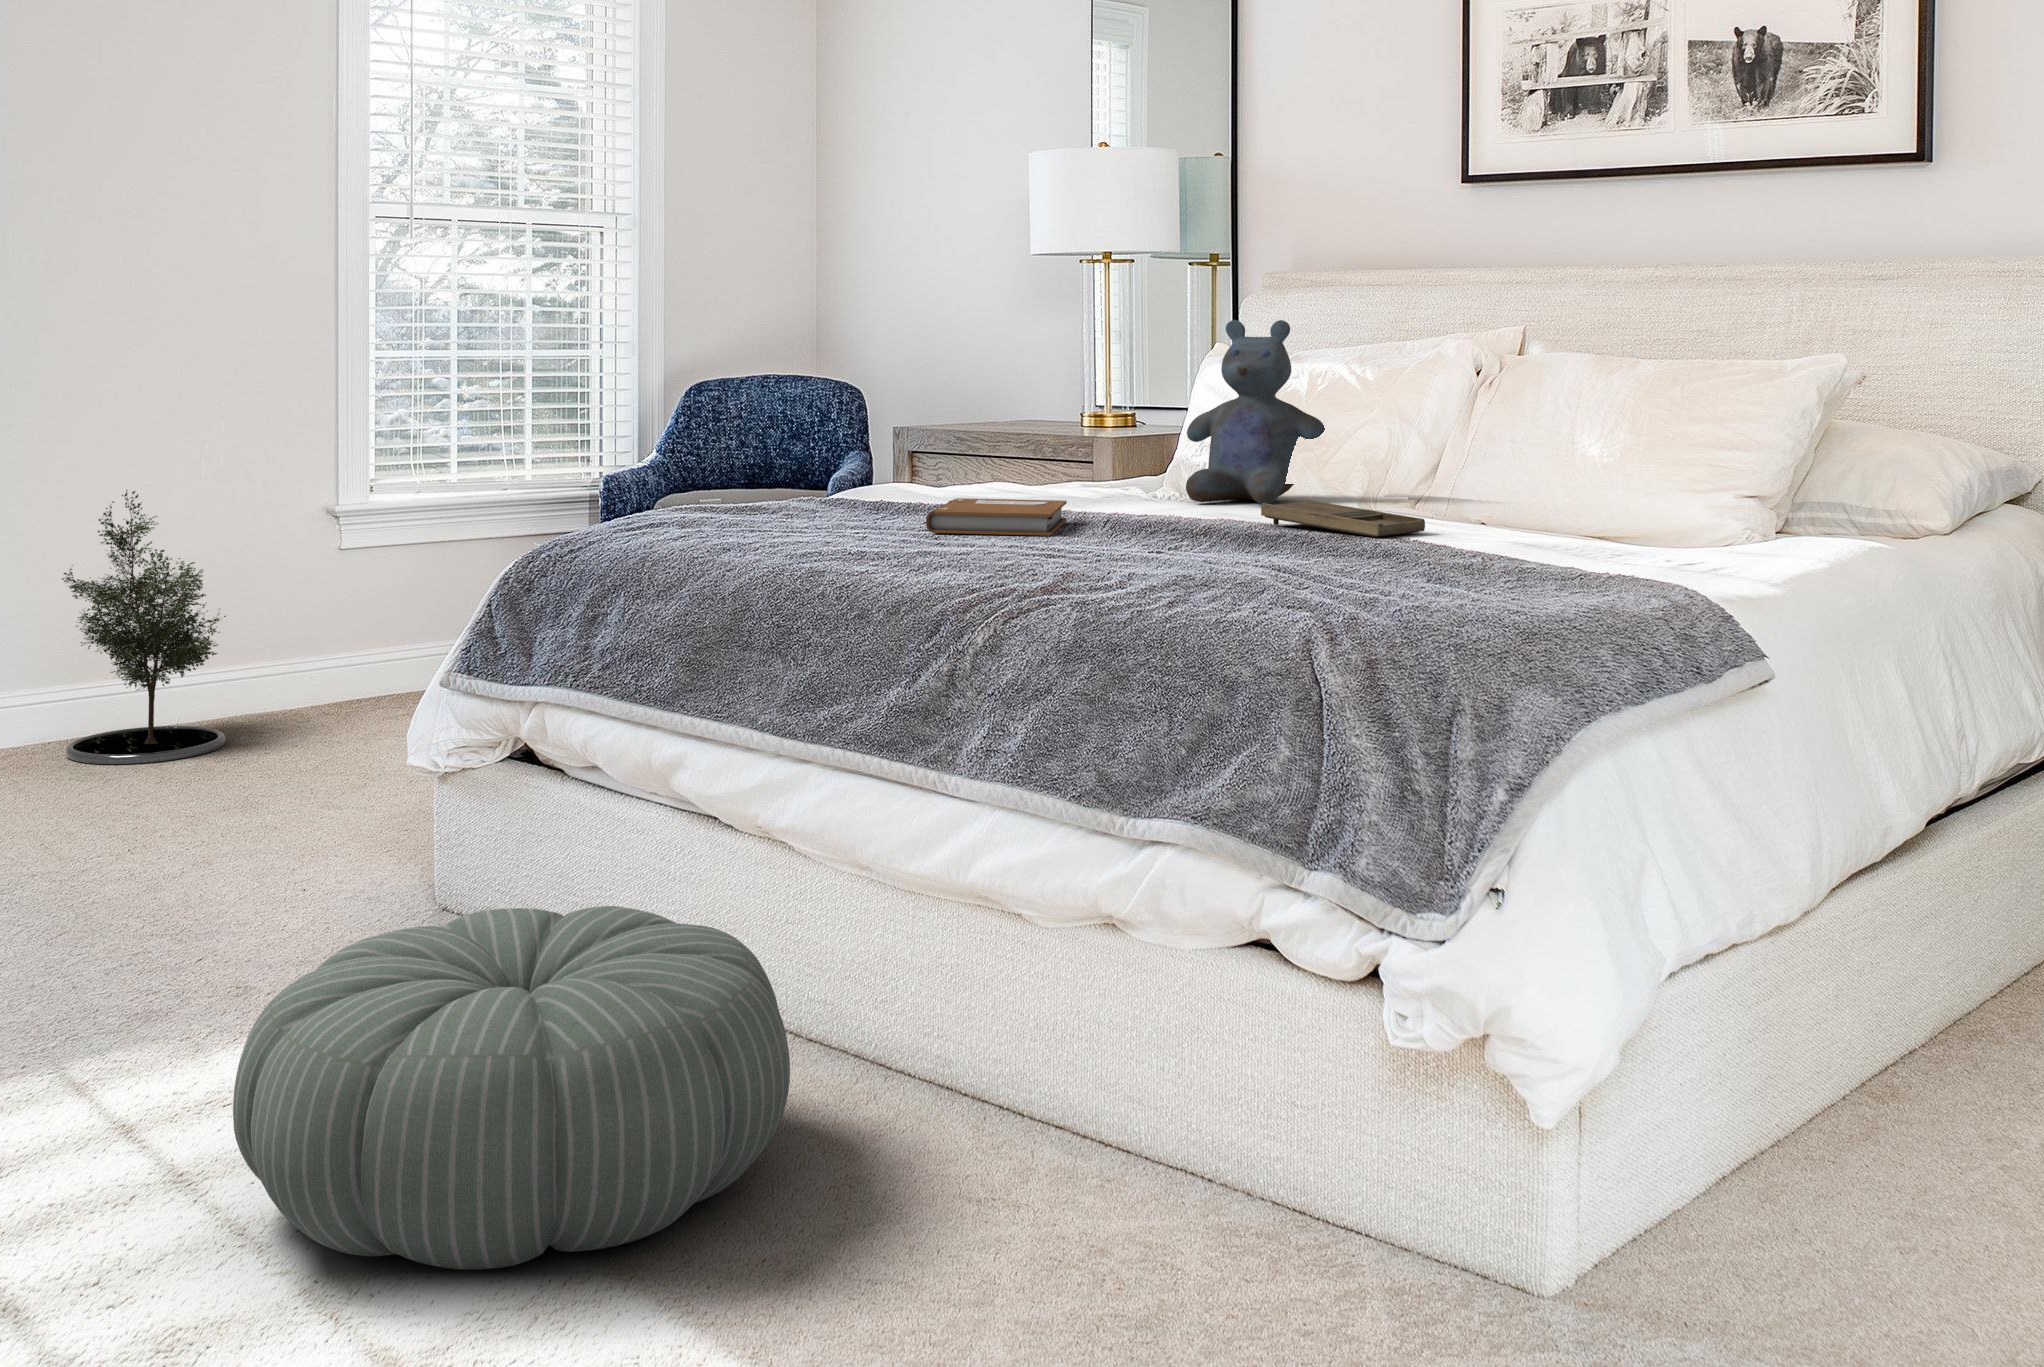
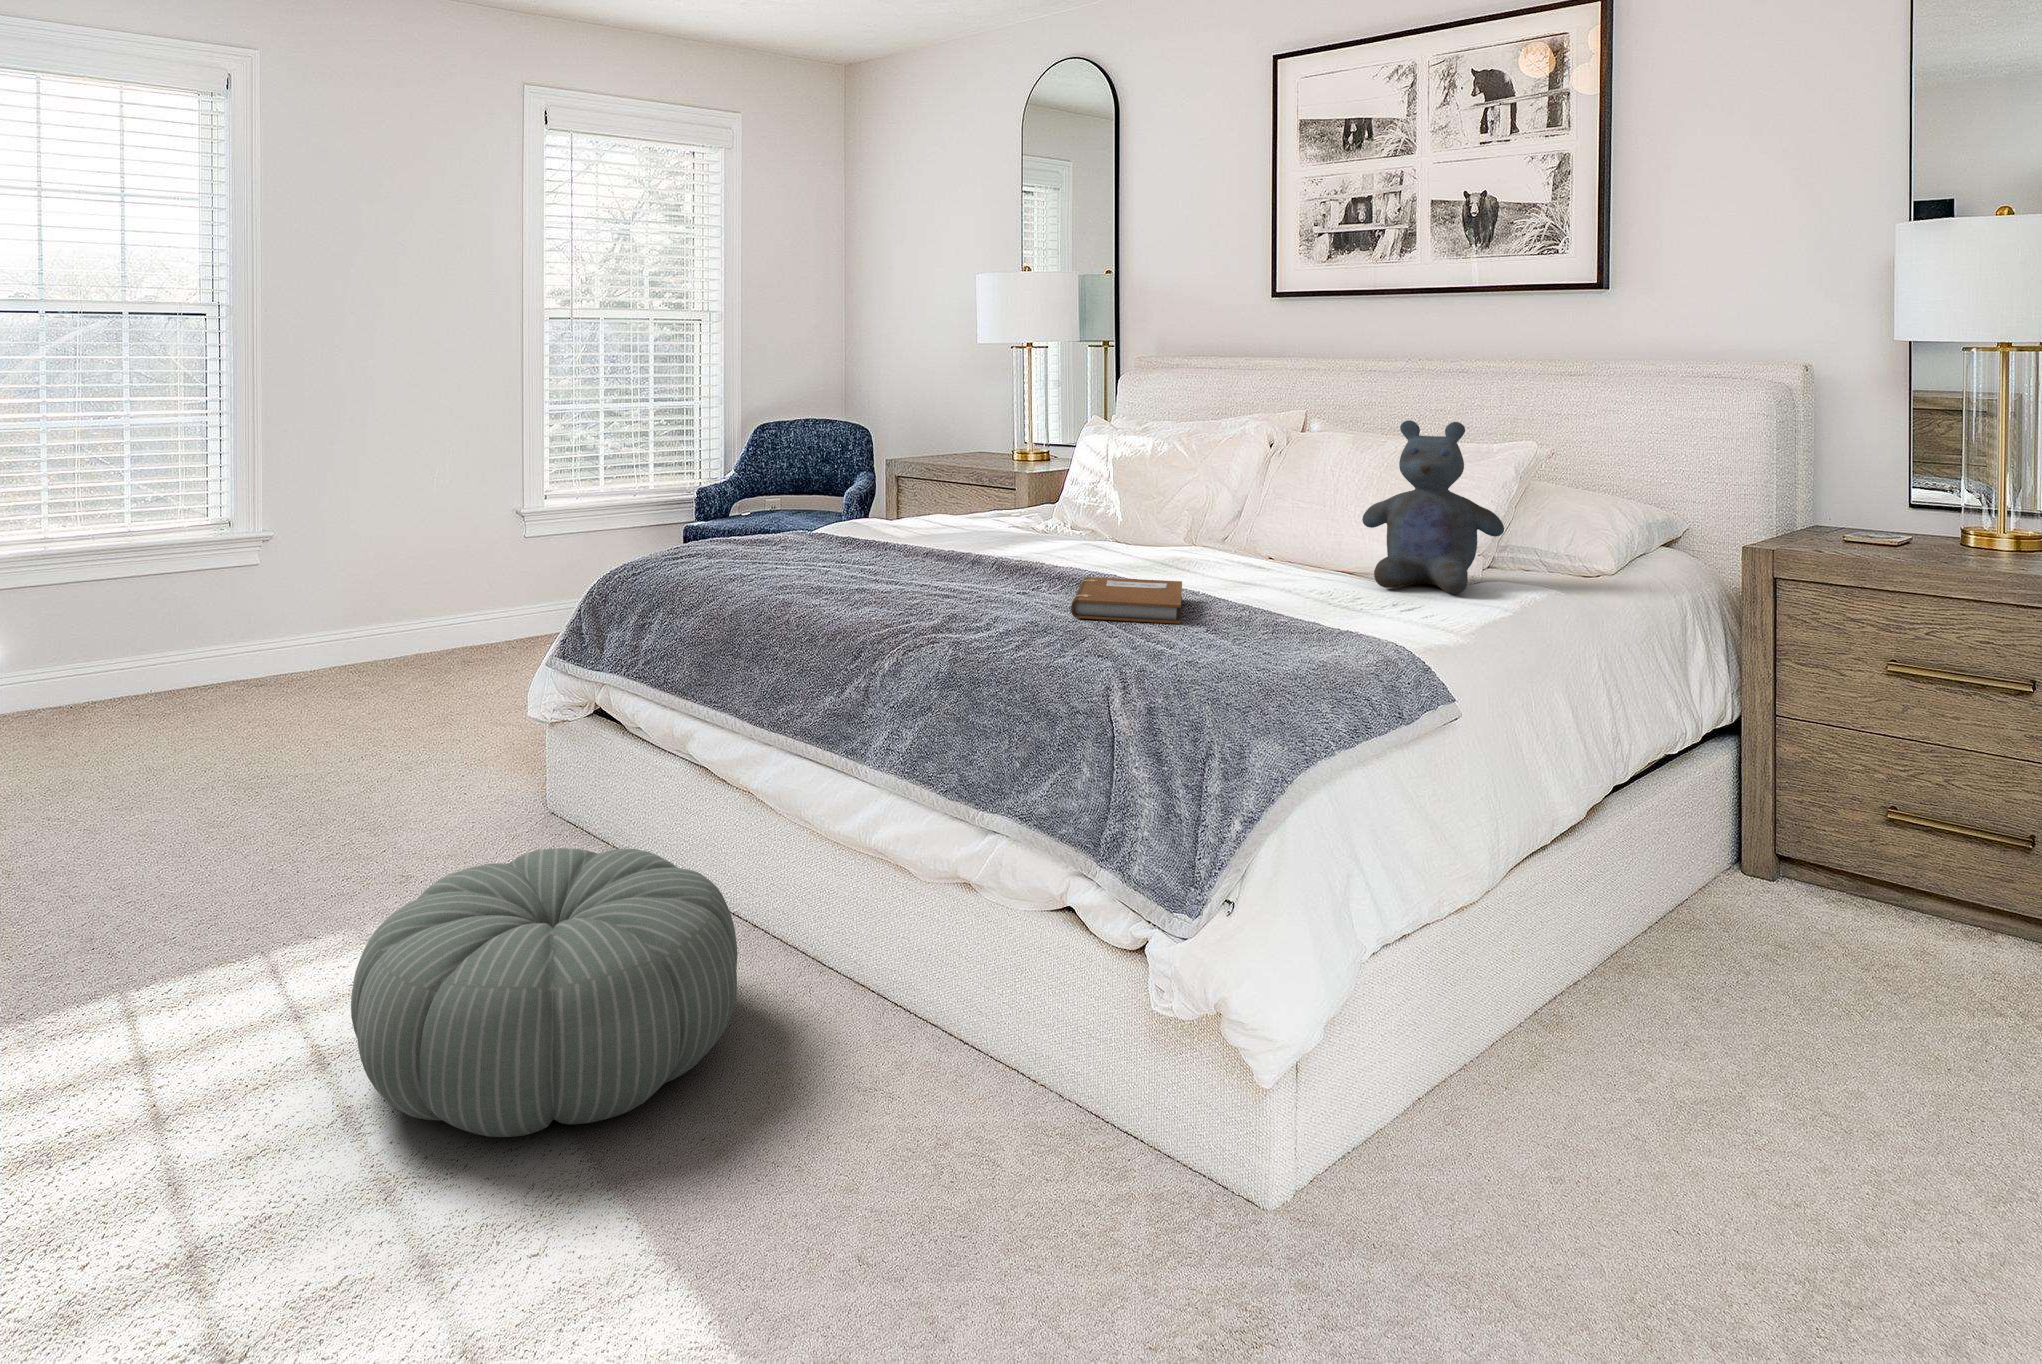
stuffed bear: present [1186,320,1325,504] -> present [1362,420,1504,594]
potted tree: present [62,490,226,764] -> none [345,502,450,682]
notebook: present [926,498,1067,536] -> present [1071,577,1182,624]
tray: present [1261,500,1425,537] -> none [1110,538,1224,572]

